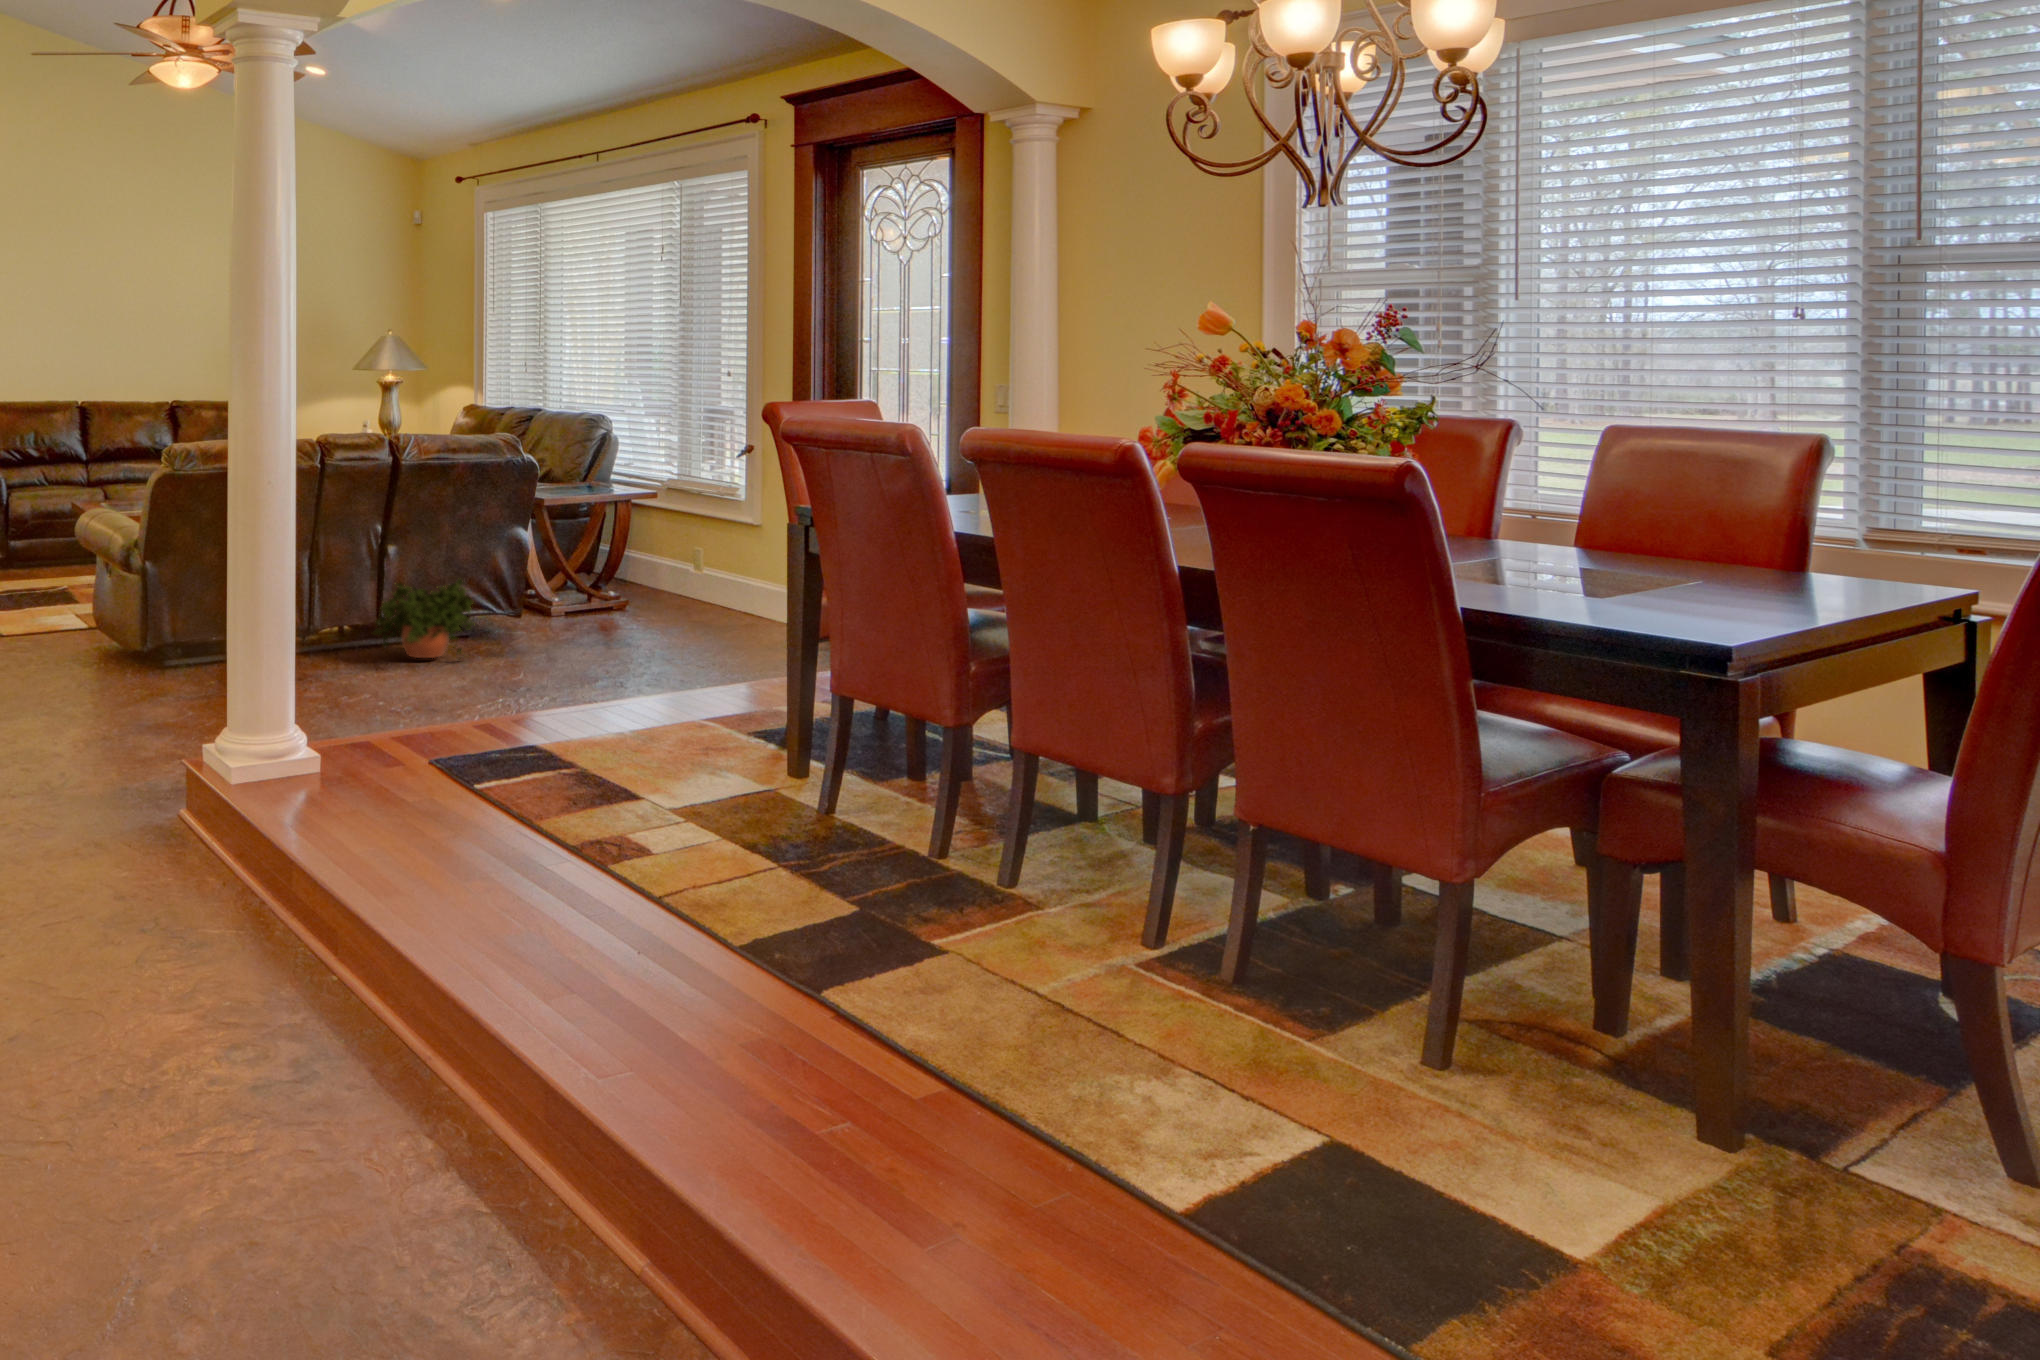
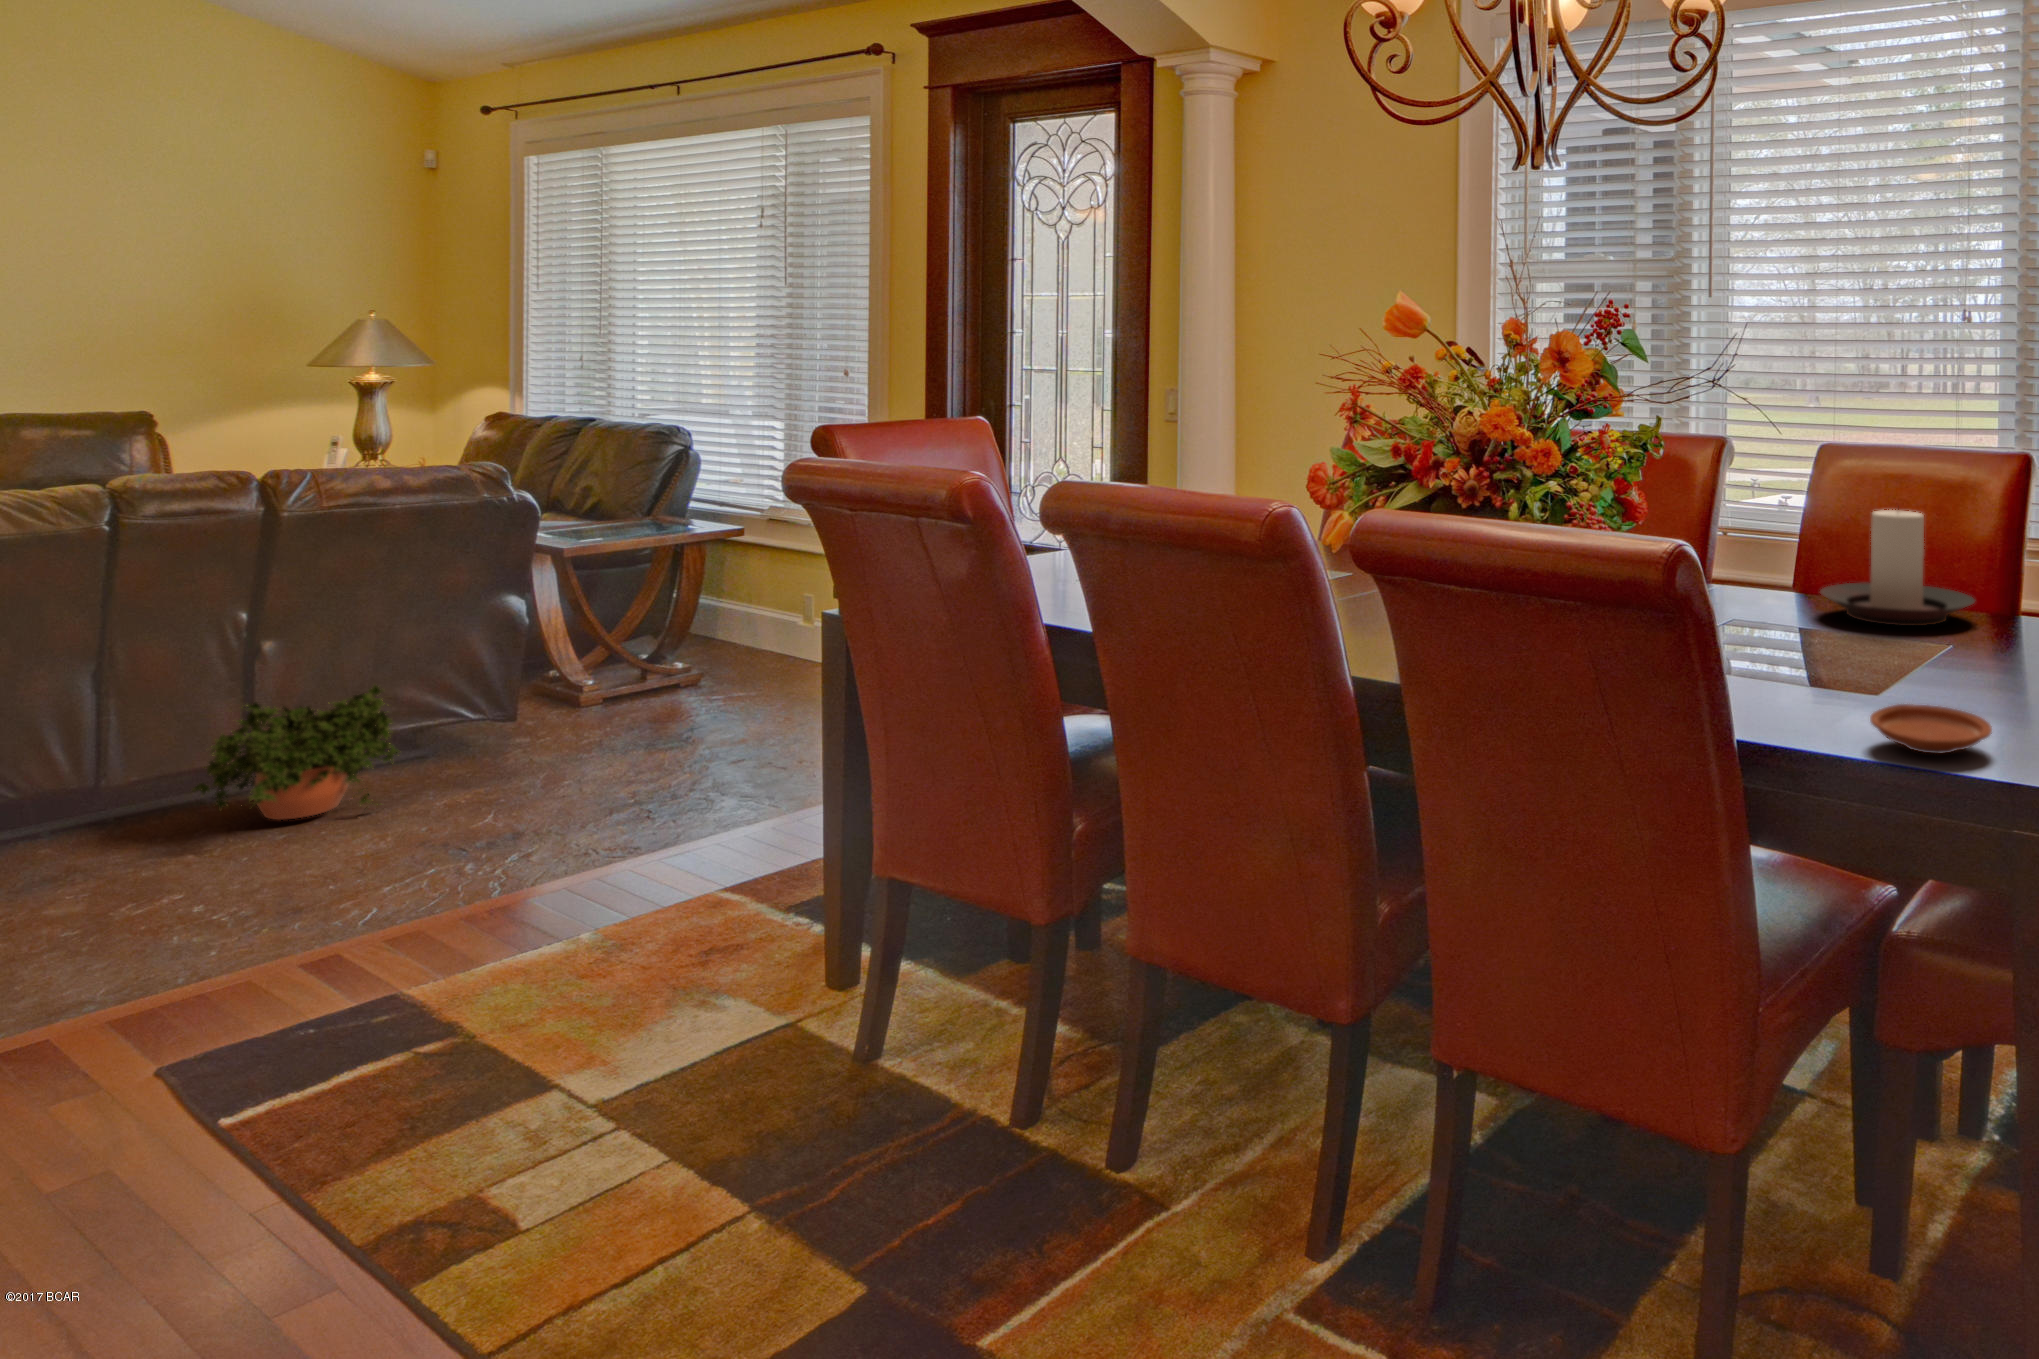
candle holder: none [1591,475,1752,575] -> present [1820,510,1976,626]
plate: none [1575,595,1679,624] -> present [1870,704,1992,753]

